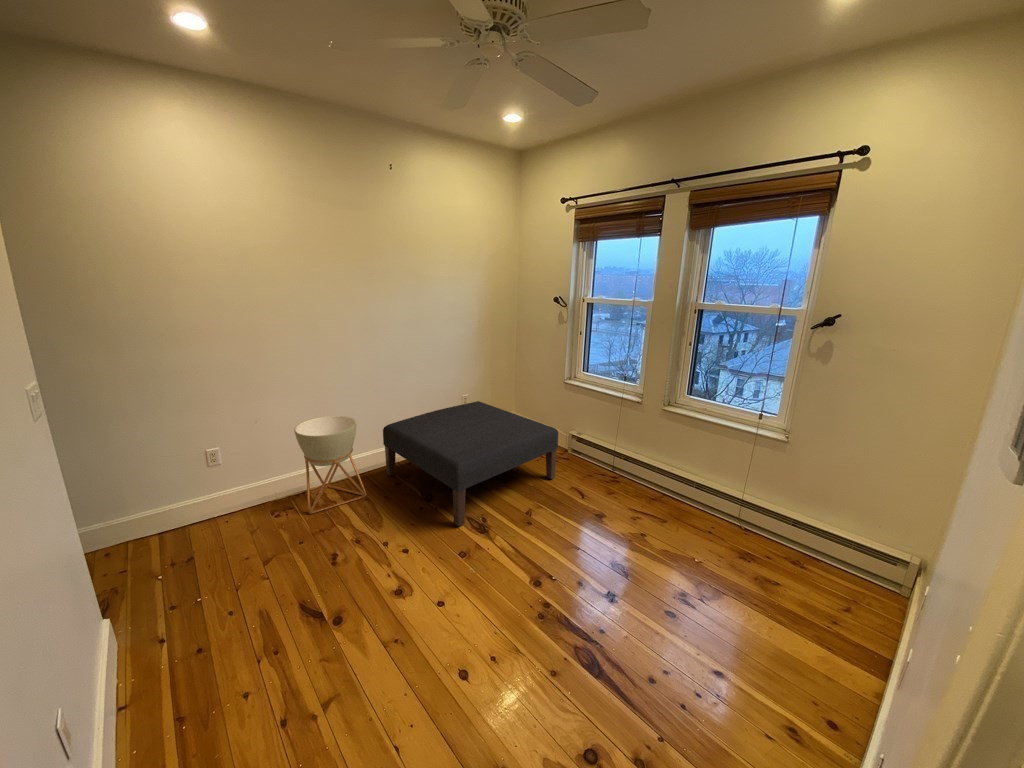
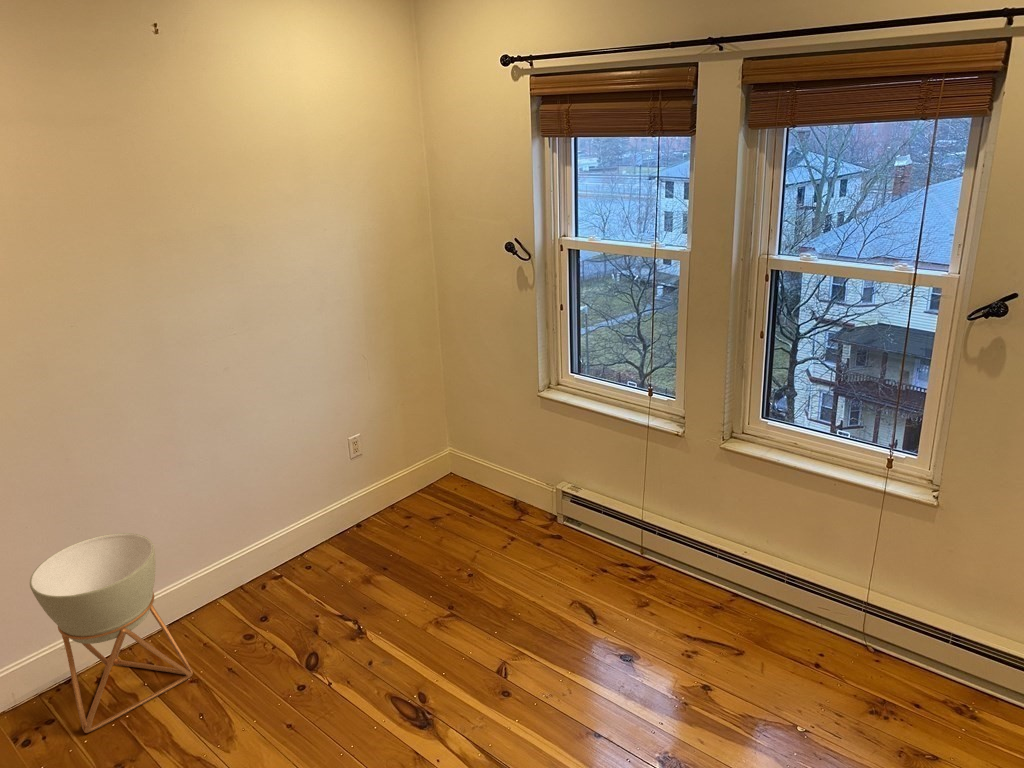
ottoman: present [383,401,558,526] -> none [208,449,540,720]

